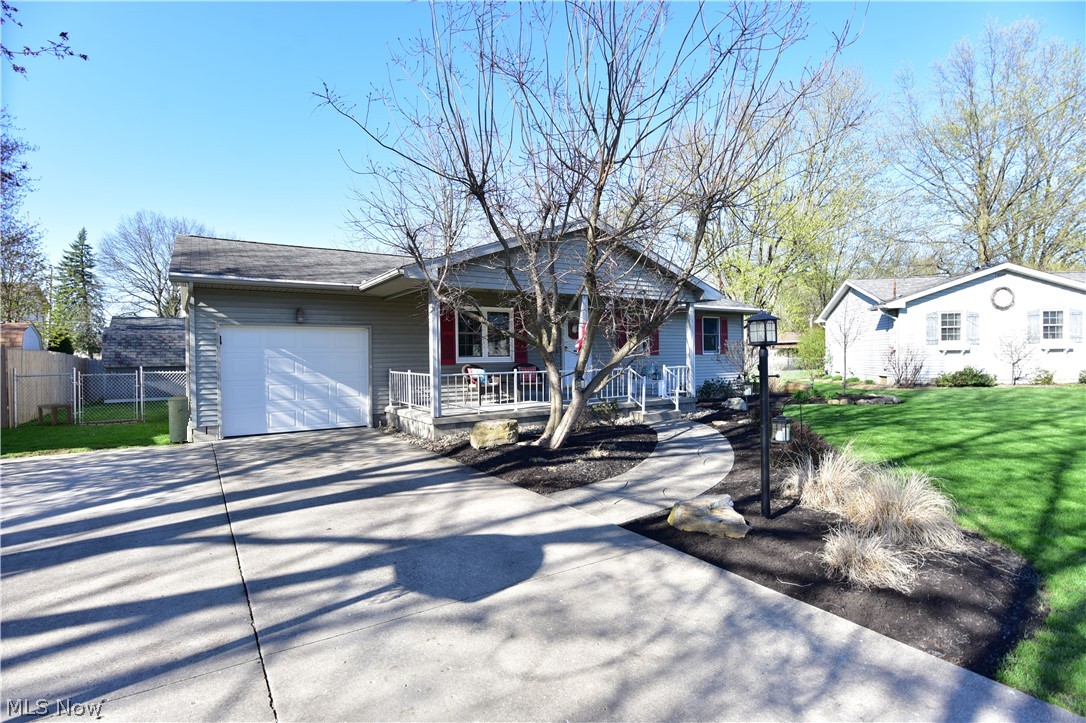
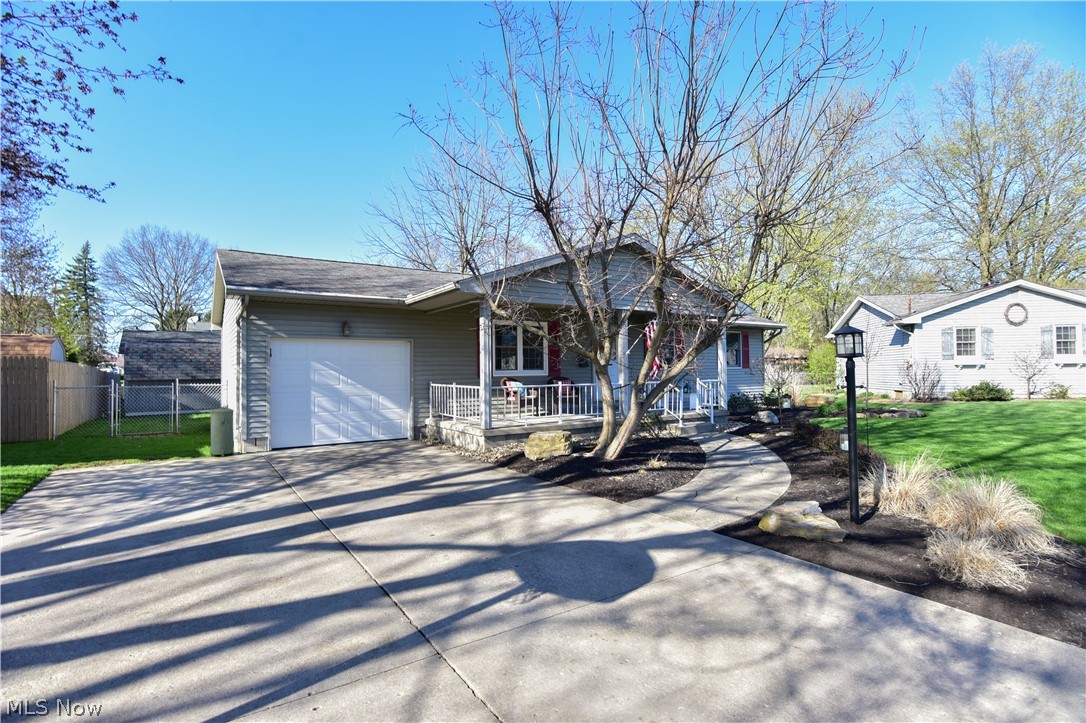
bench: present [37,403,71,425] -> none [62,416,97,439]

